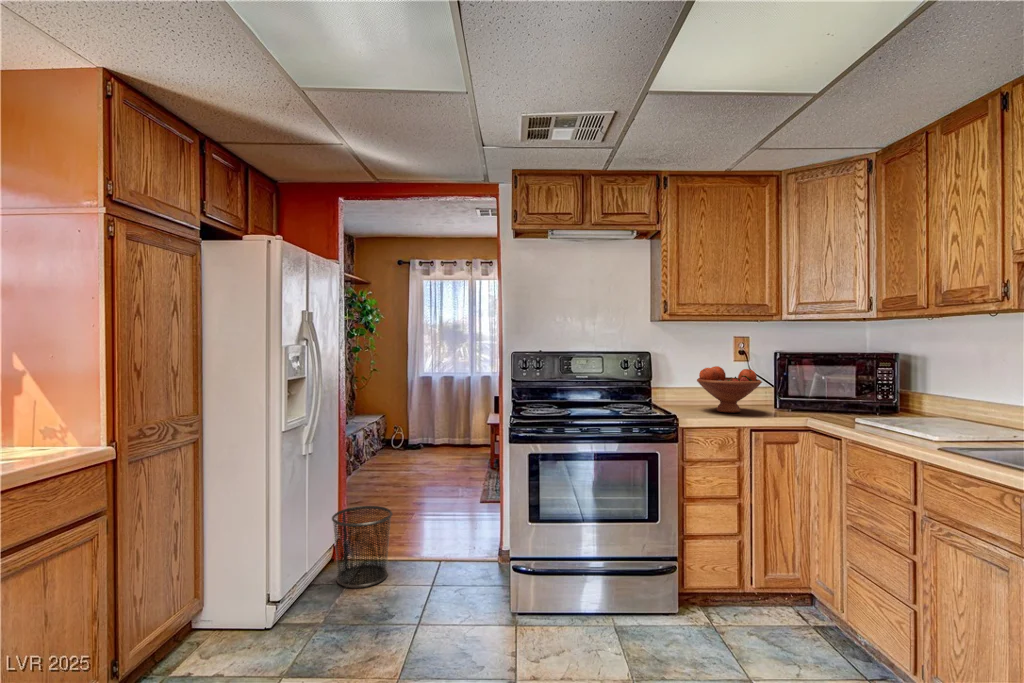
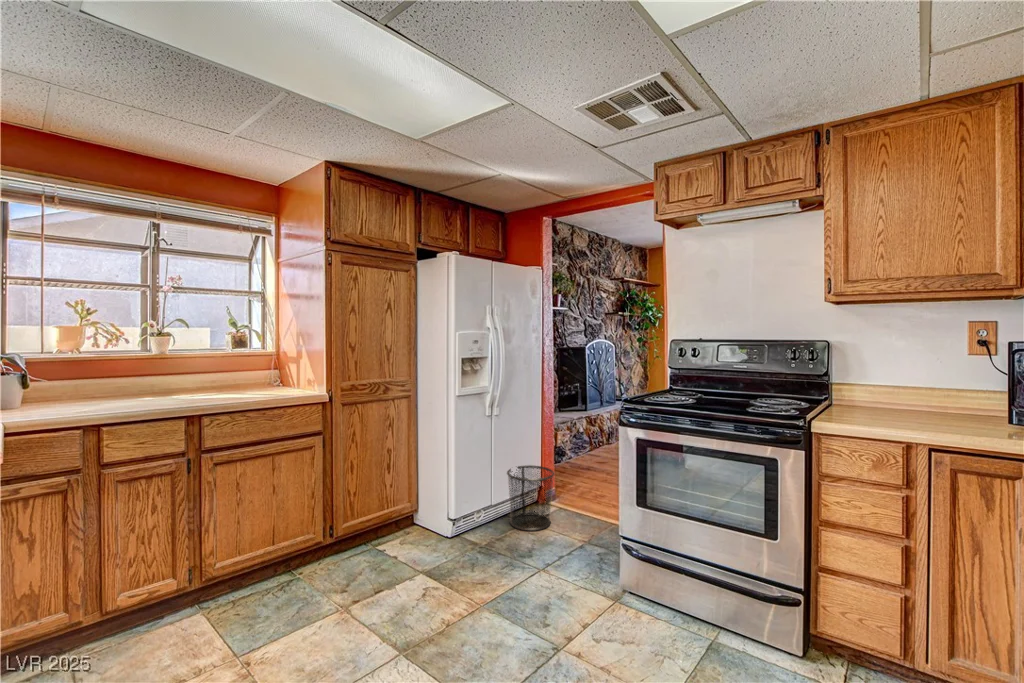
fruit bowl: present [697,366,762,413] -> none [870,362,978,425]

